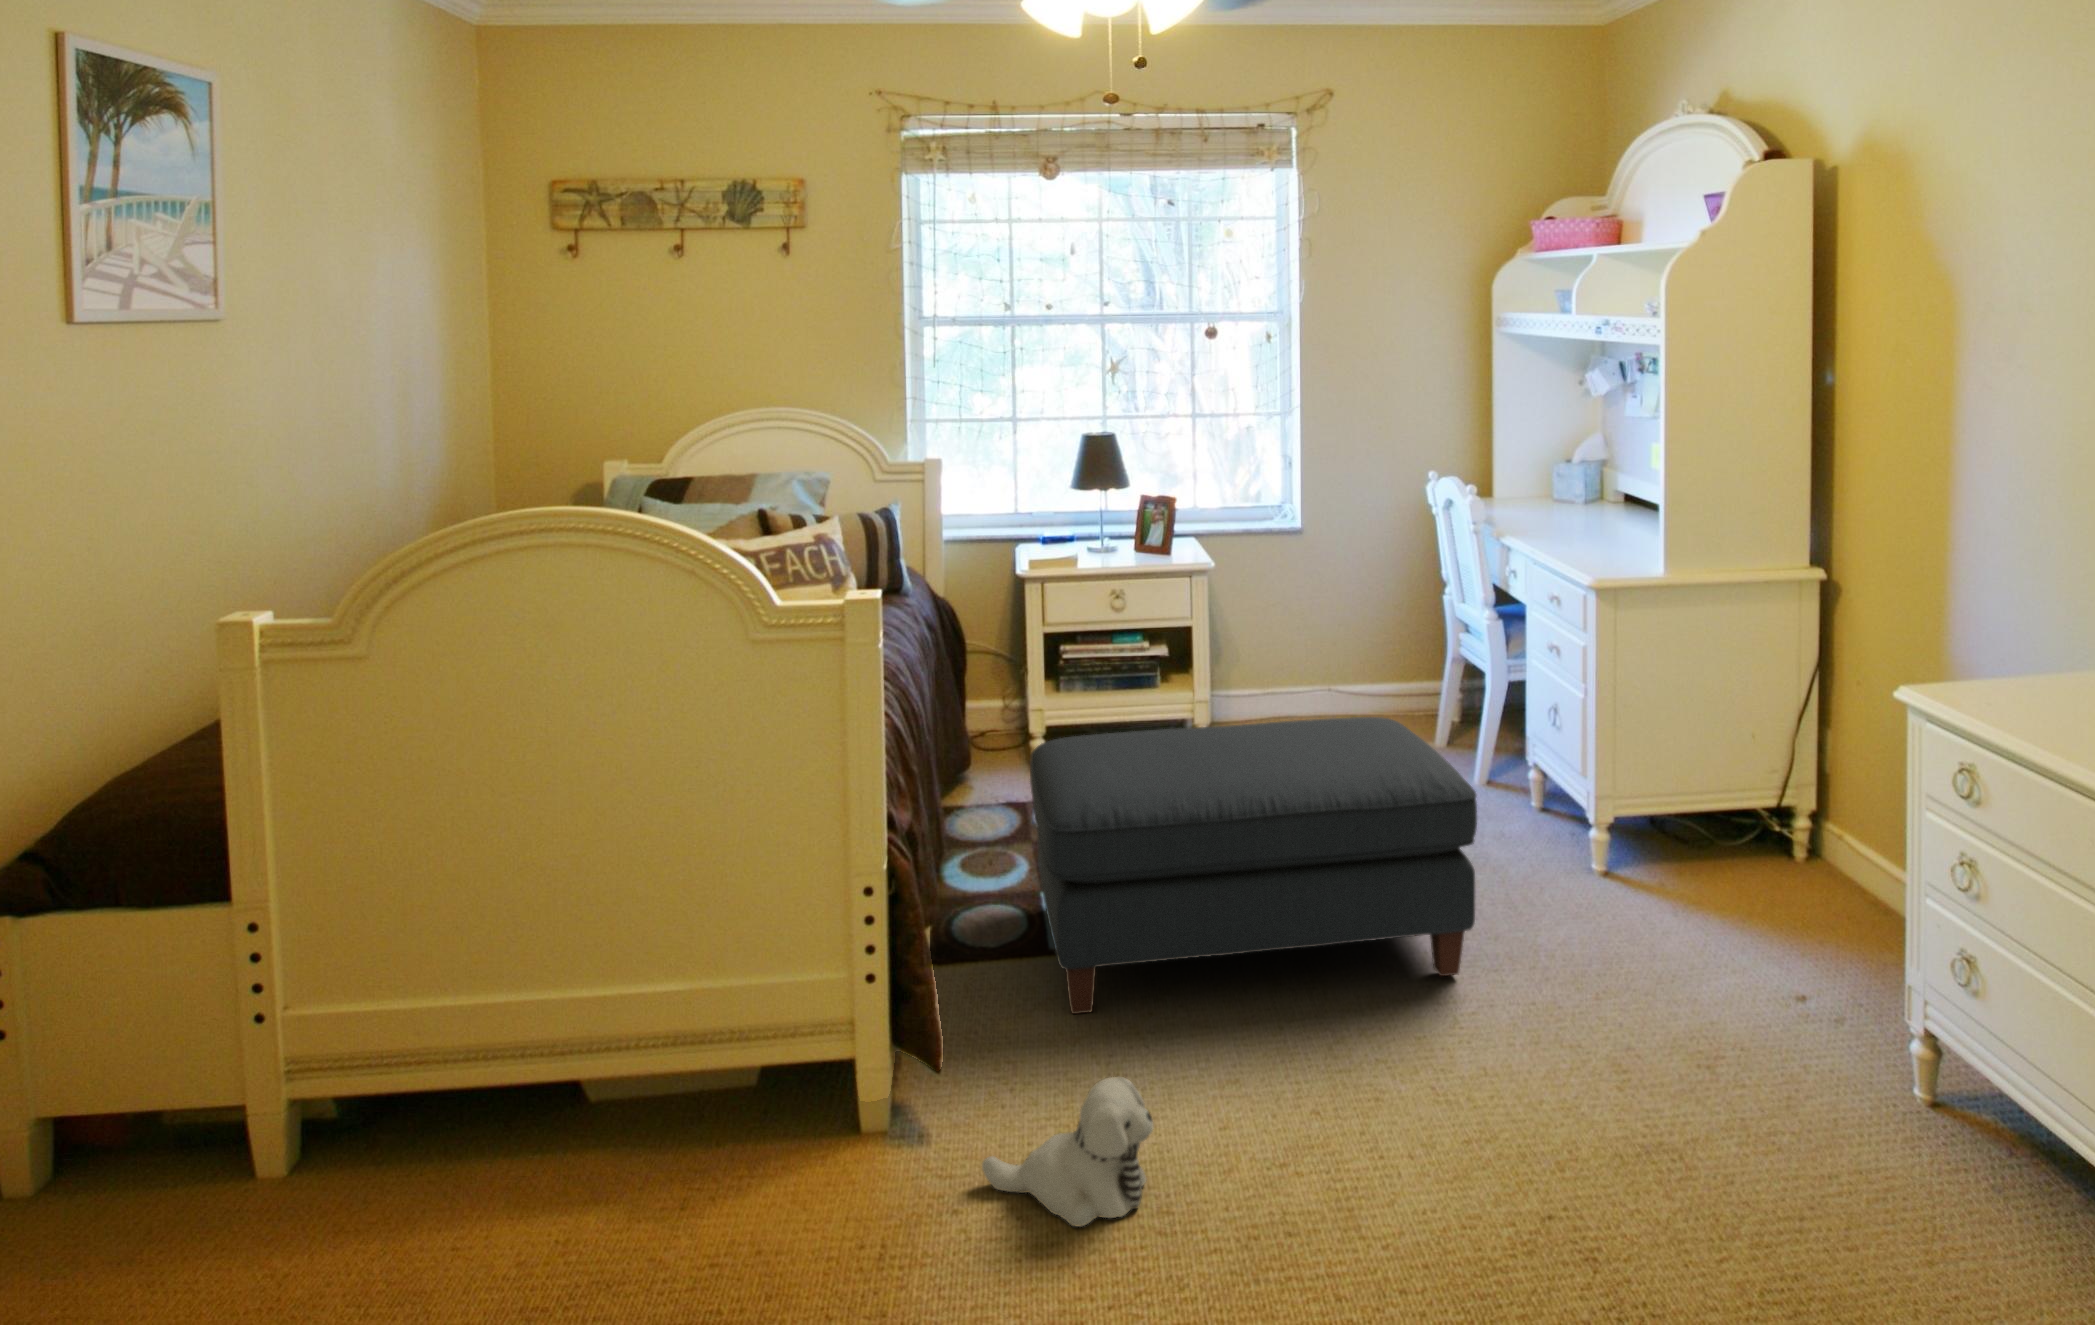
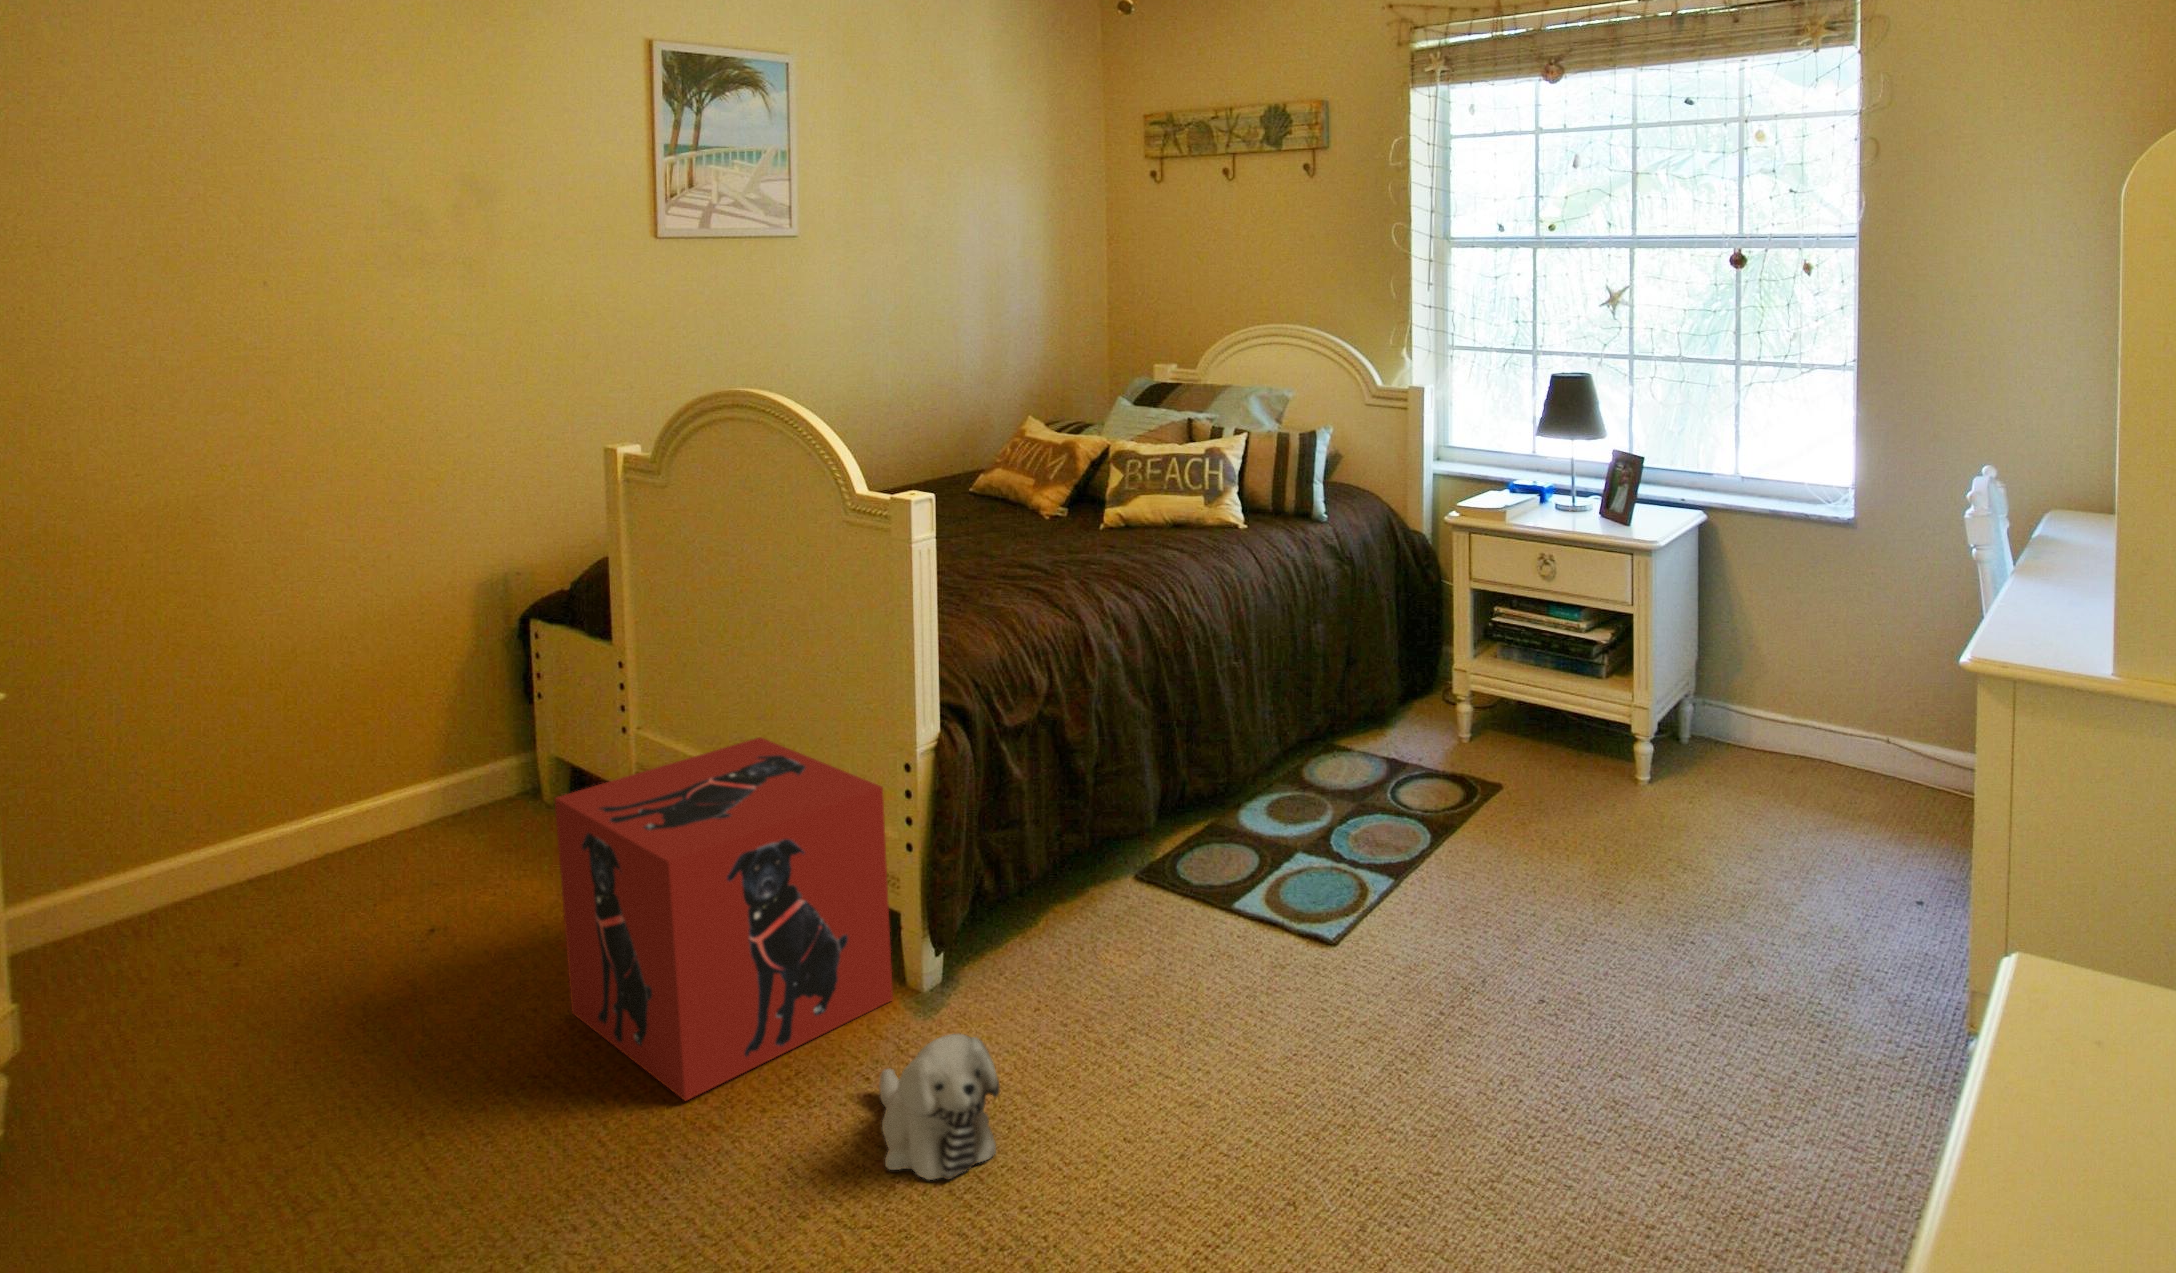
ottoman: present [1030,717,1477,1014] -> none [1134,692,1692,1111]
storage box: none [508,898,875,1282] -> present [554,737,893,1101]

